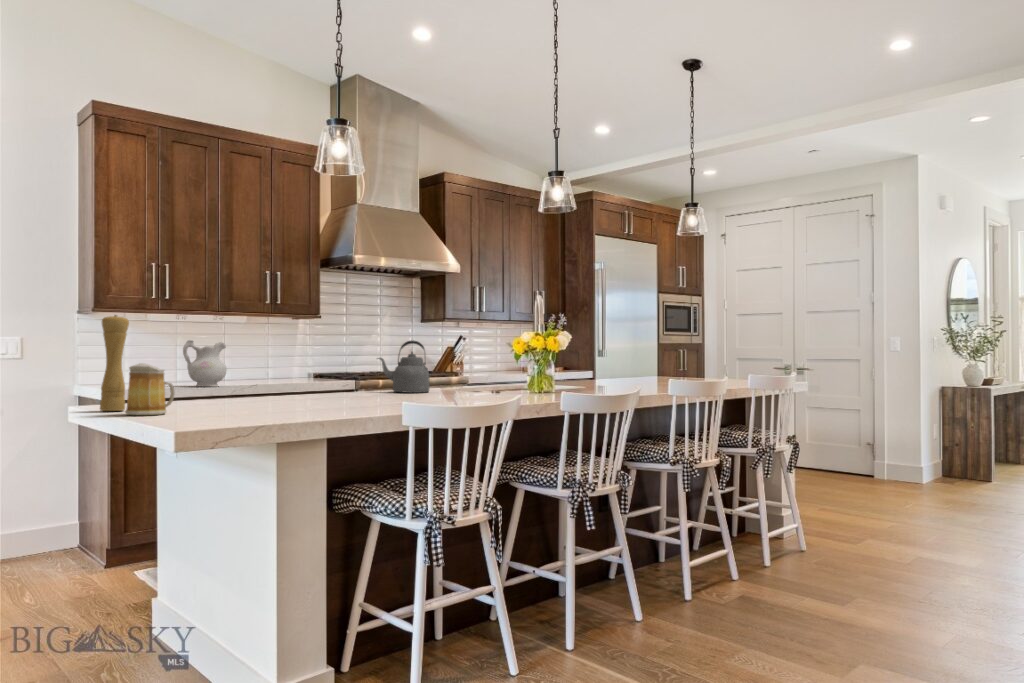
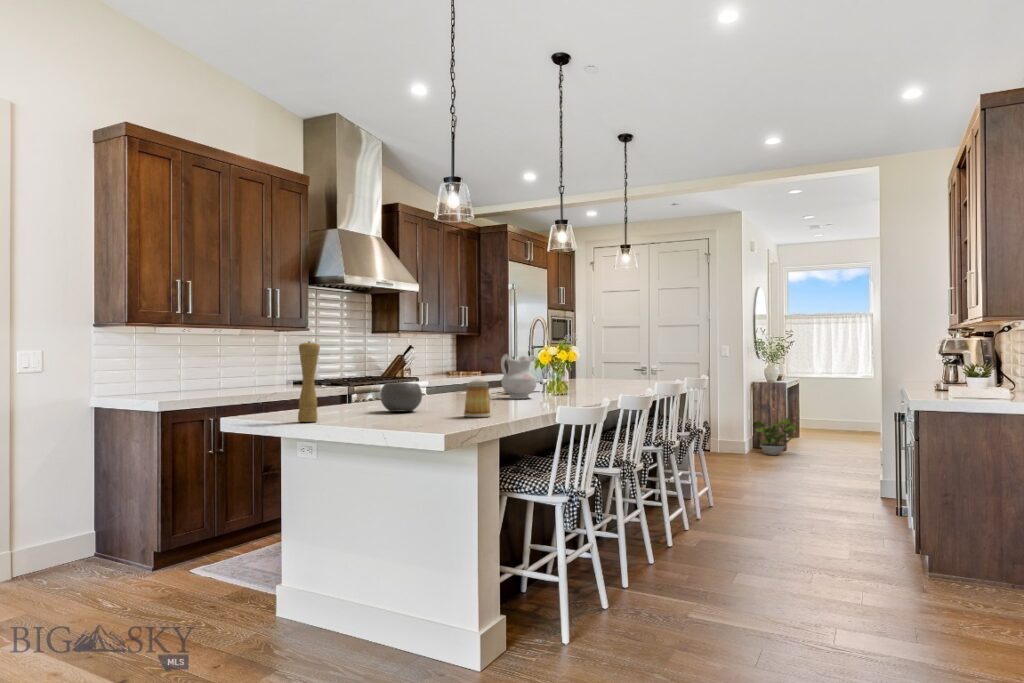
ceramic pitcher: present [183,340,227,387] -> present [501,354,537,399]
kettle: present [378,341,430,393] -> none [421,355,465,398]
mug: present [125,363,175,415] -> present [464,379,491,417]
bowl: none [245,369,297,404] -> present [380,383,422,411]
potted plant: none [938,436,1000,487] -> present [753,418,796,455]

